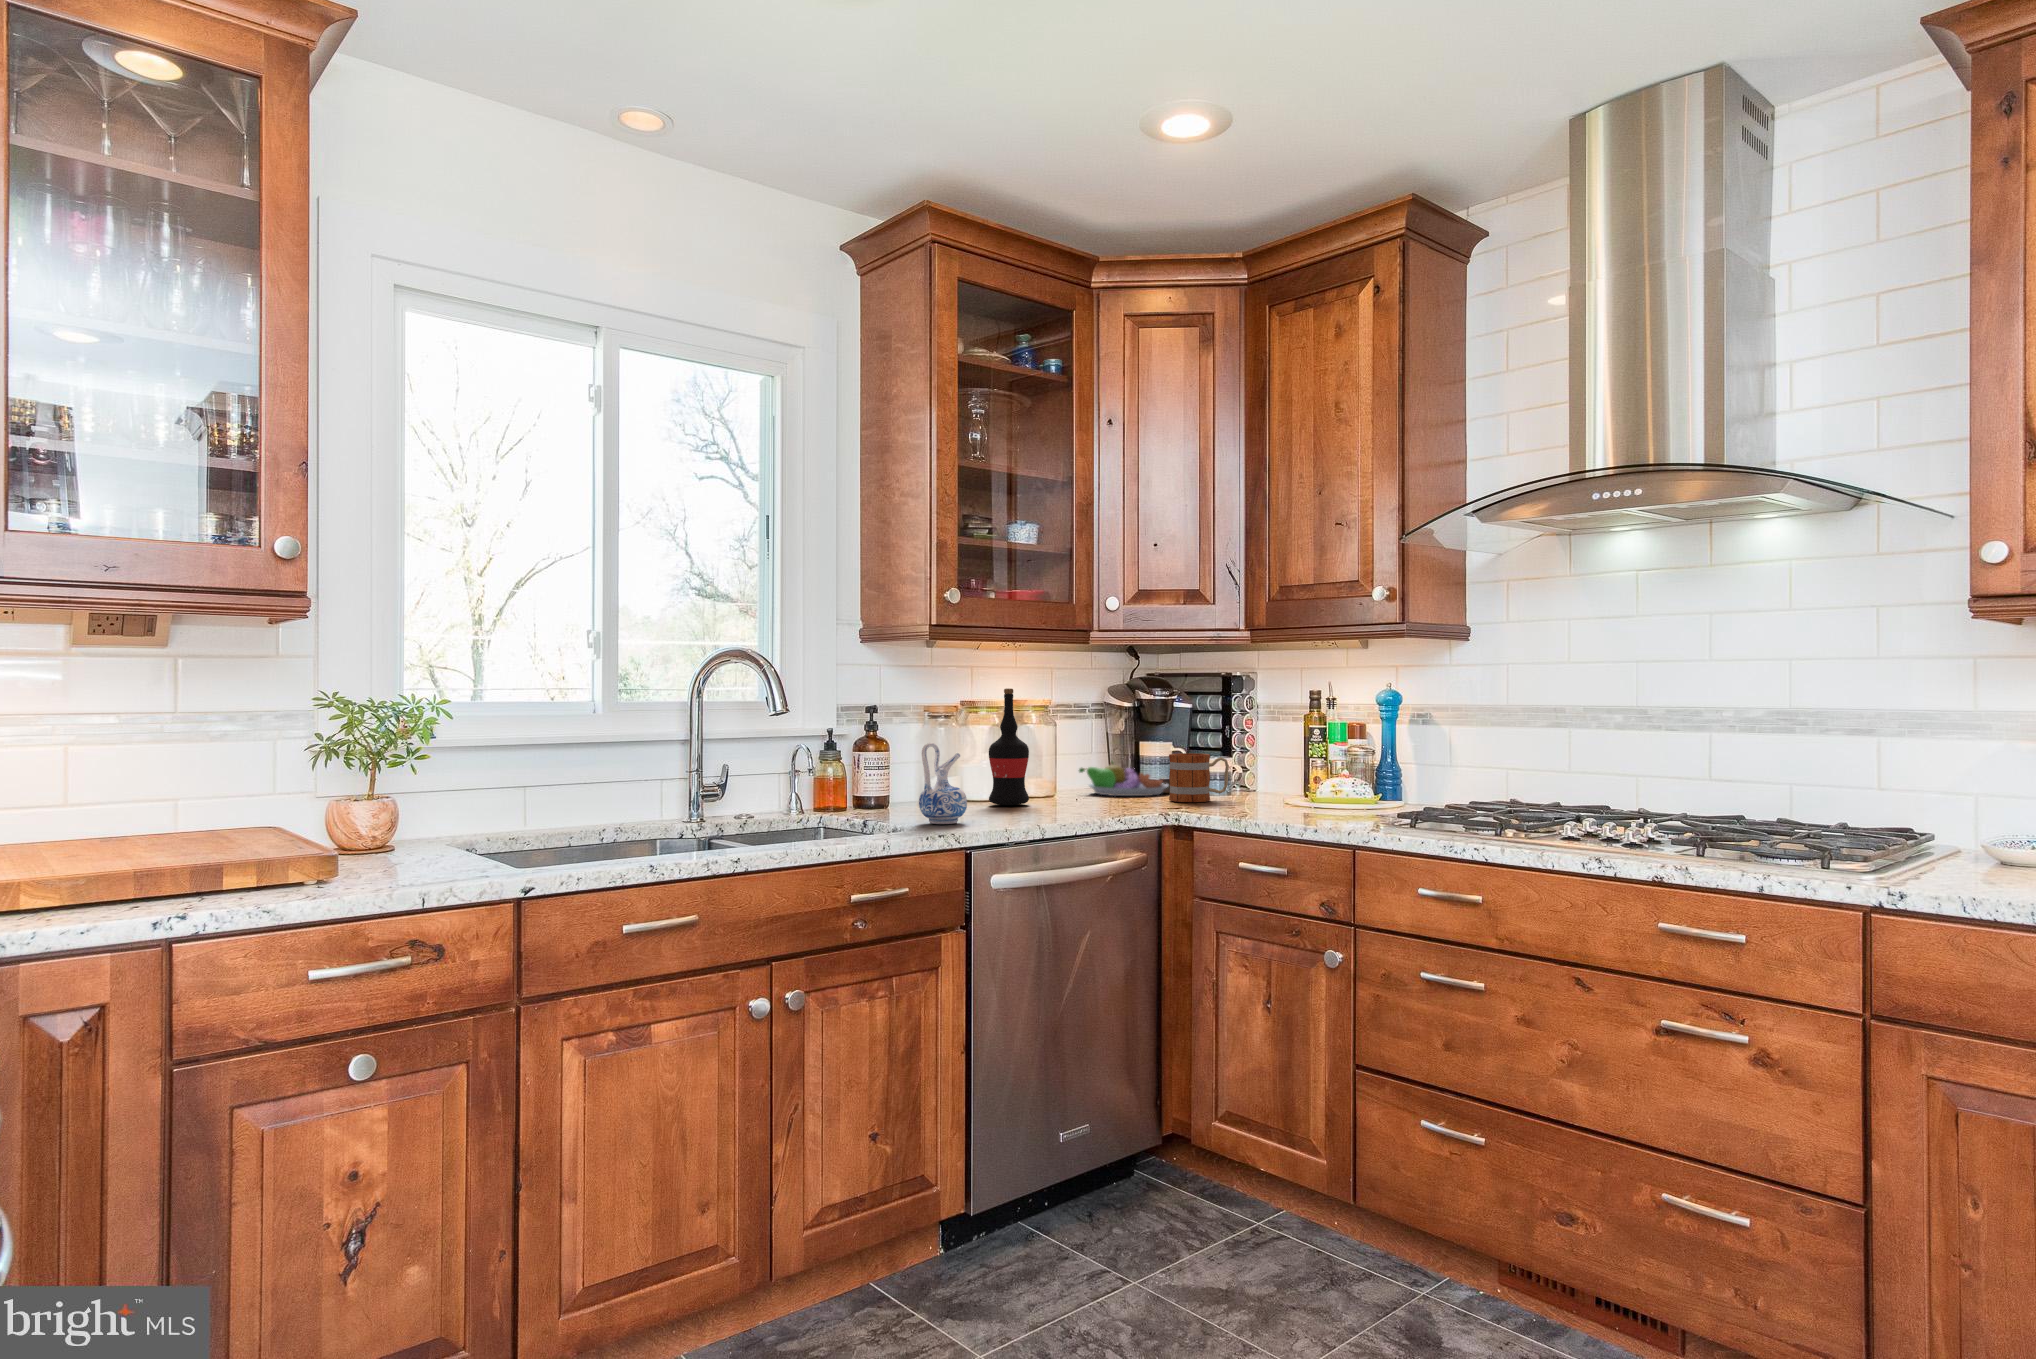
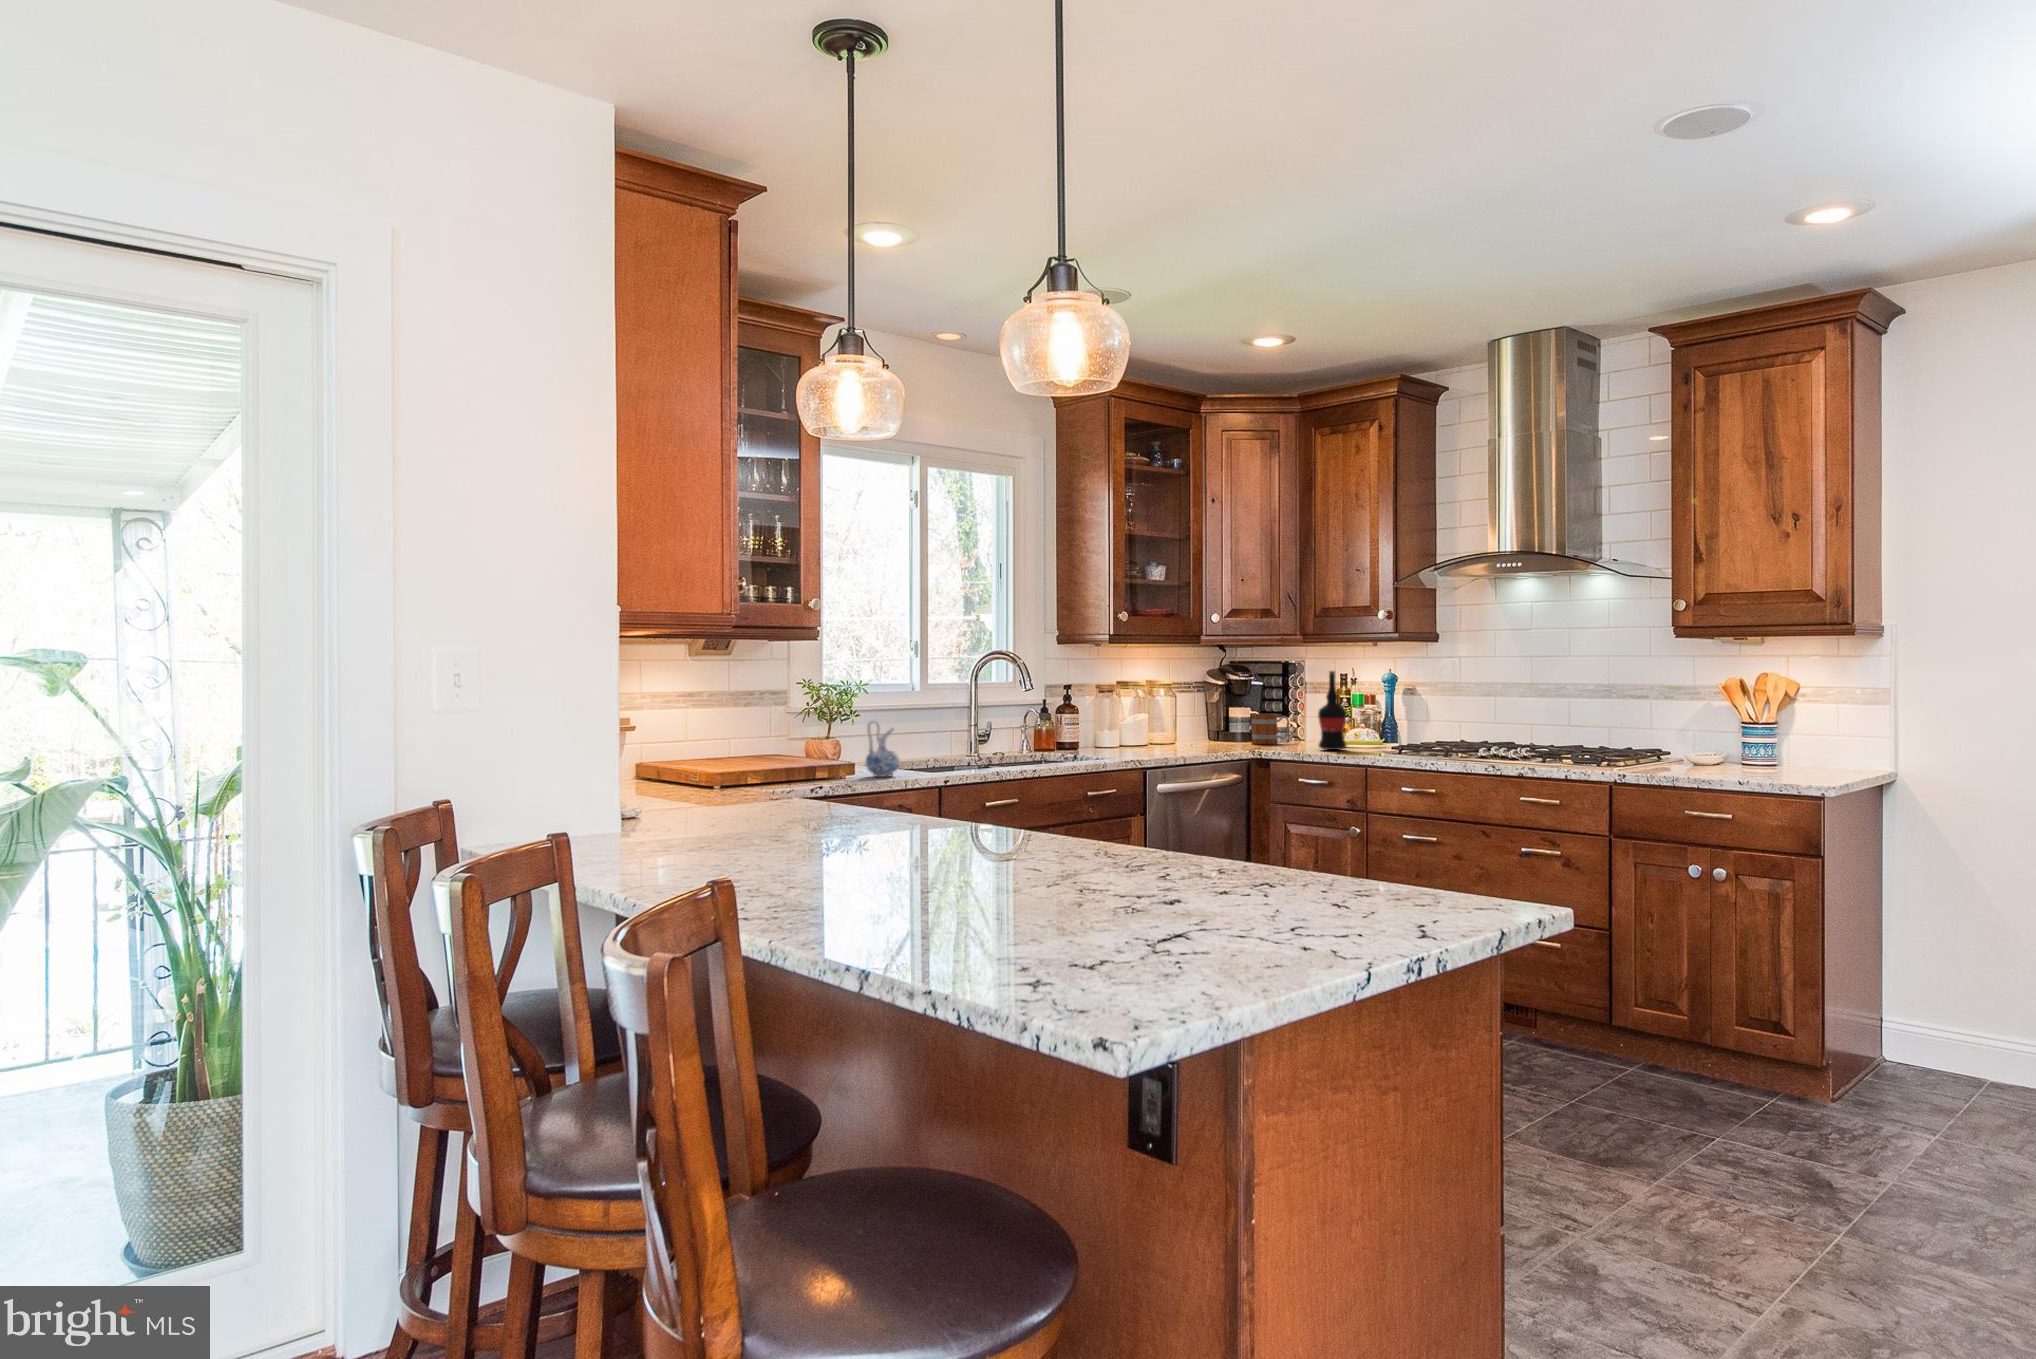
wine bottle: present [989,688,1029,805] -> present [1318,671,1346,750]
ceramic pitcher: present [919,743,967,824] -> present [866,720,899,777]
fruit bowl: present [1079,761,1168,796] -> none [1189,719,1249,742]

